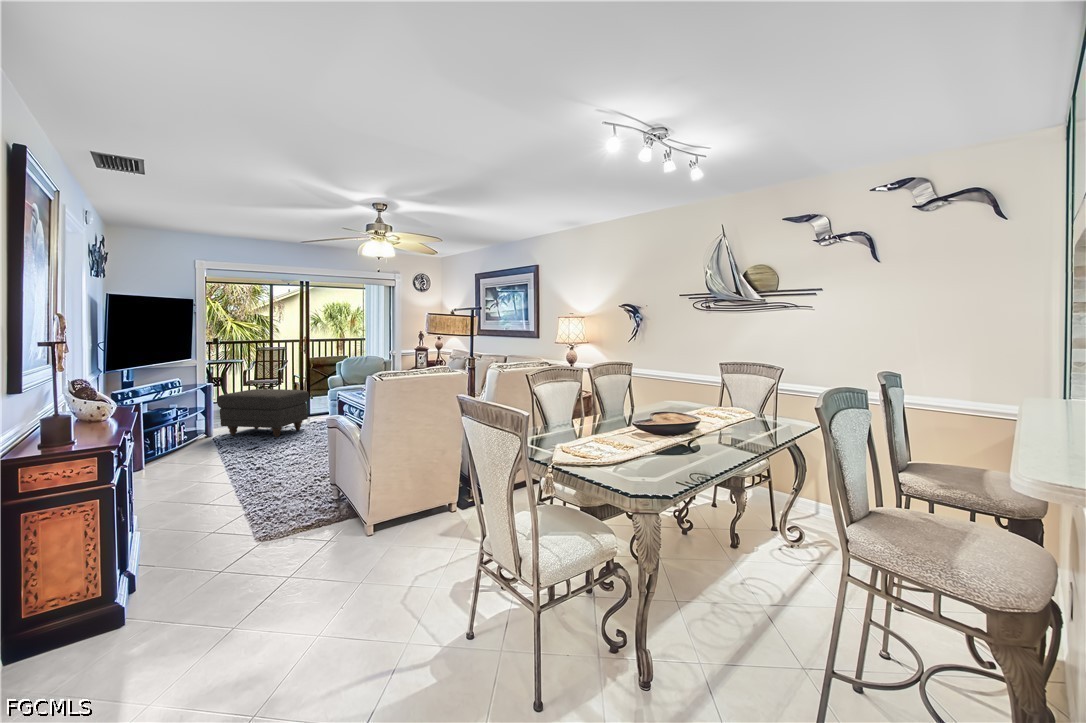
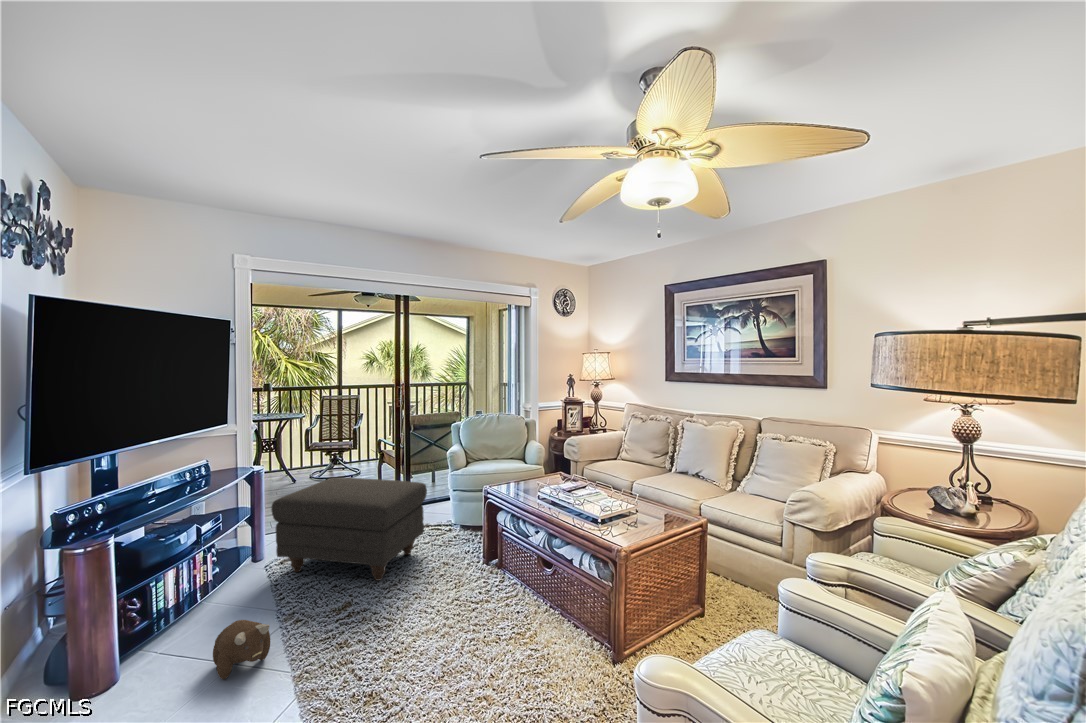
plush toy: none [189,437,216,458] -> present [213,620,271,679]

